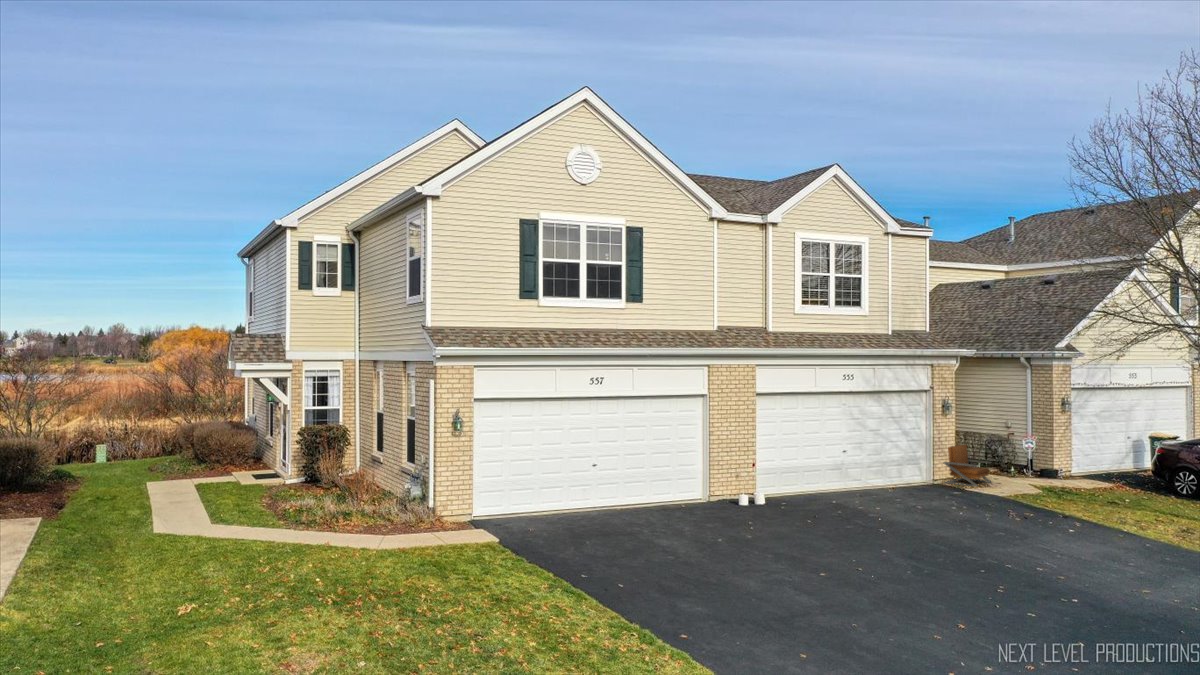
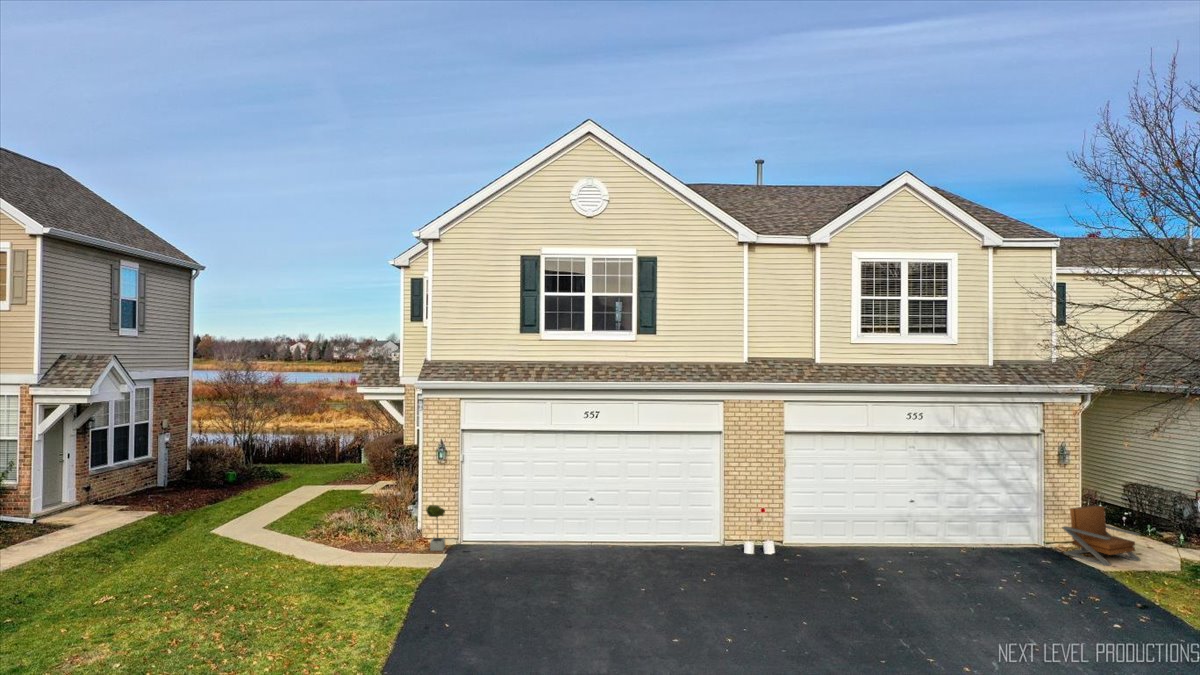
potted tree: none [448,478,468,526] -> present [426,505,445,551]

